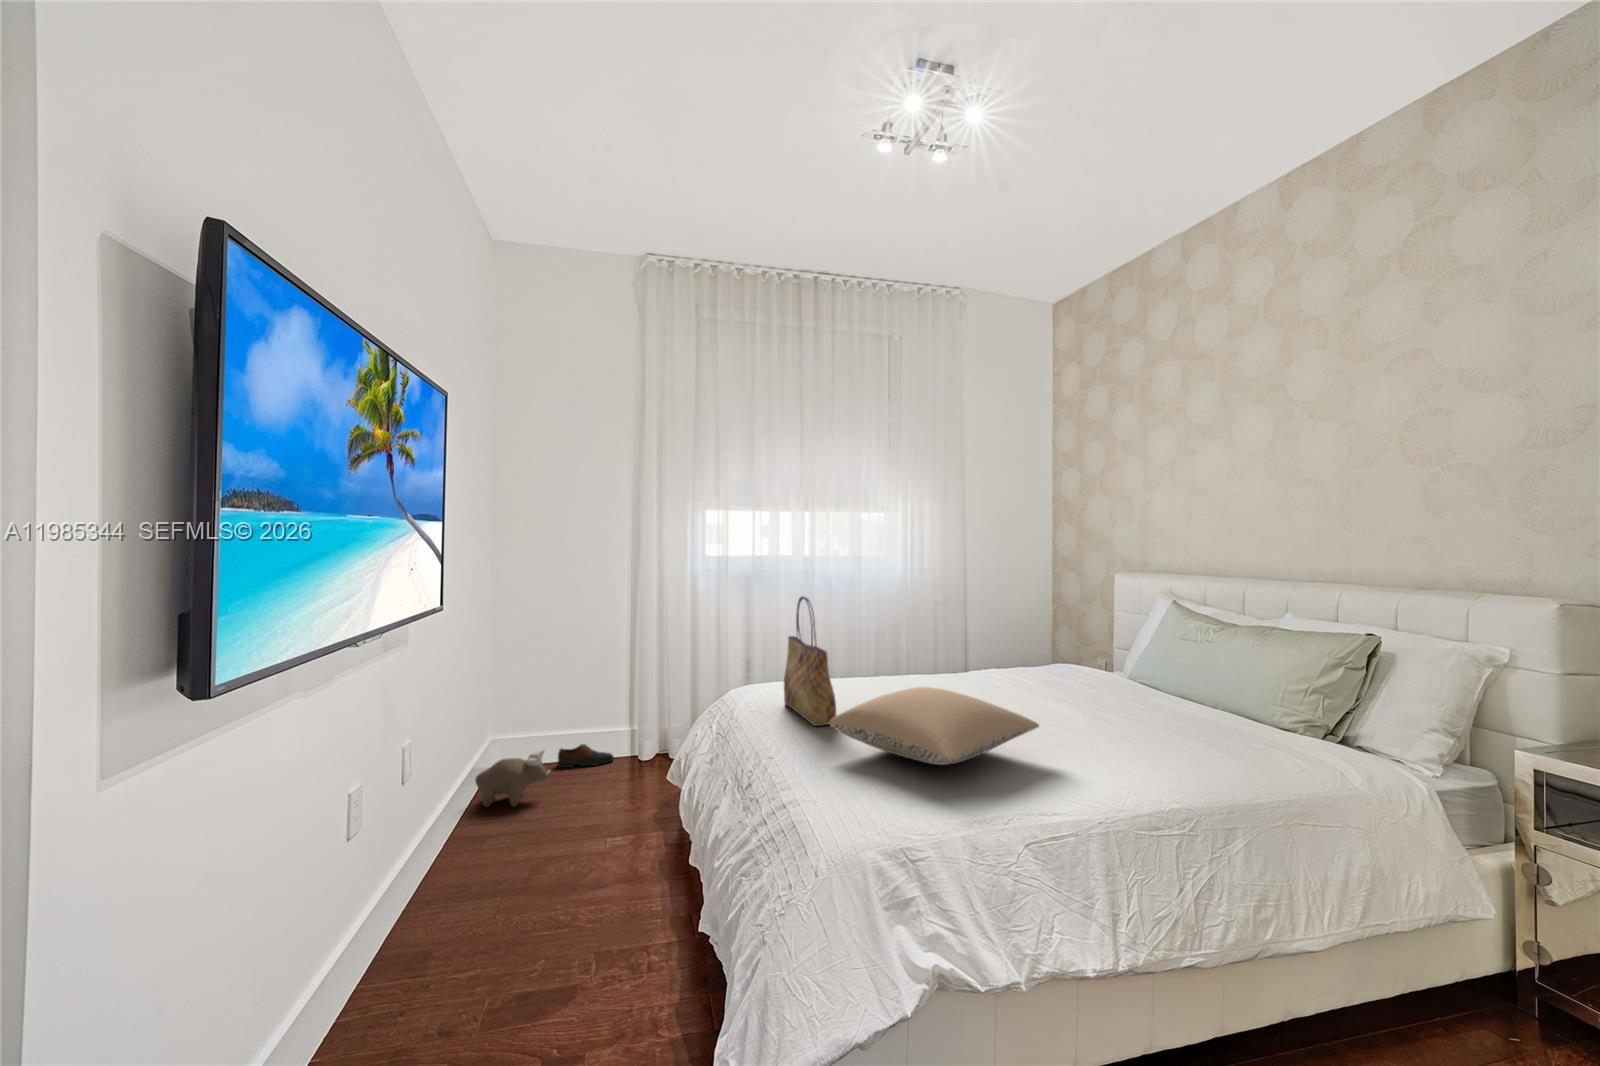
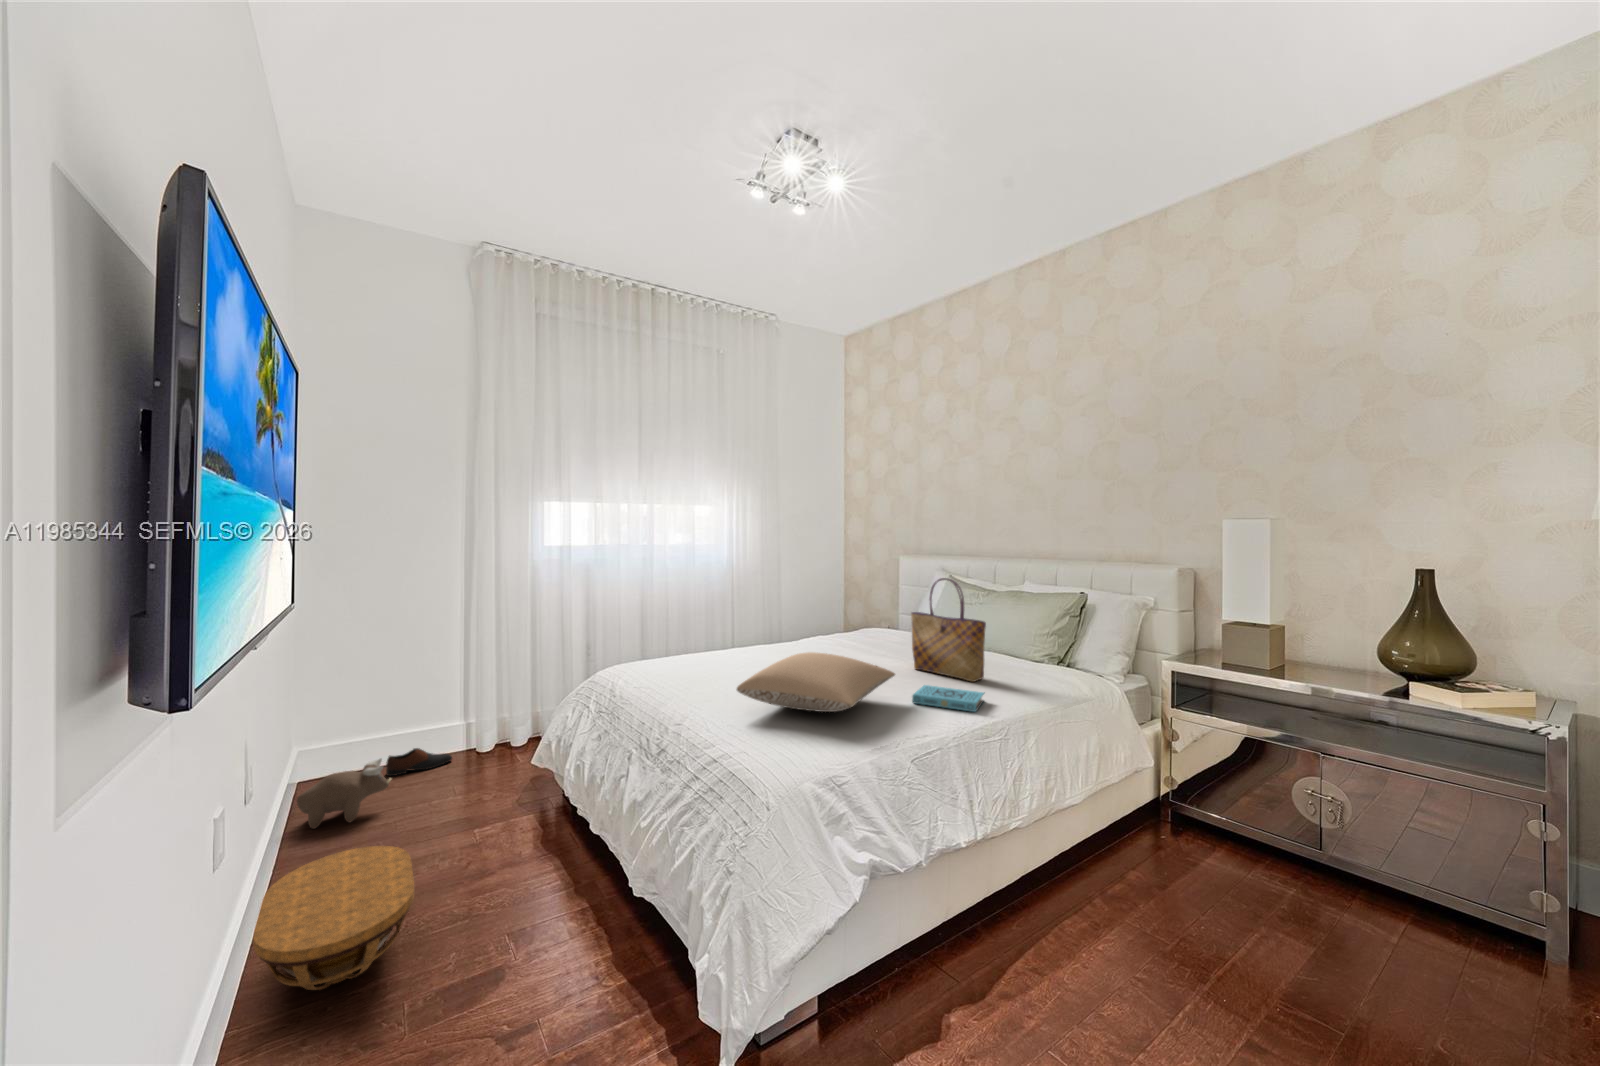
tote bag: present [784,596,836,726] -> present [911,578,986,682]
book: none [1059,744,1170,791] -> present [912,685,984,712]
basket: none [380,833,523,961] -> present [253,846,415,990]

